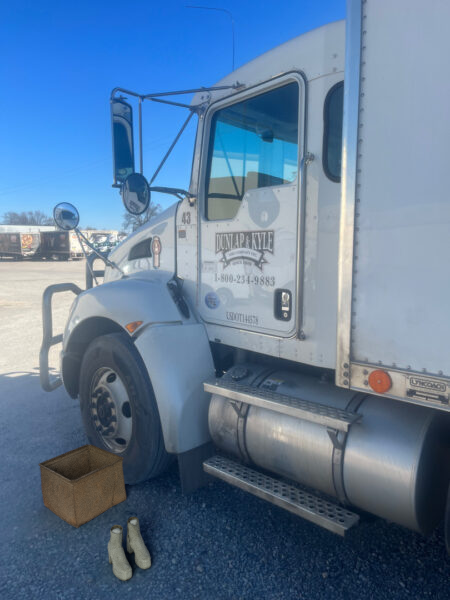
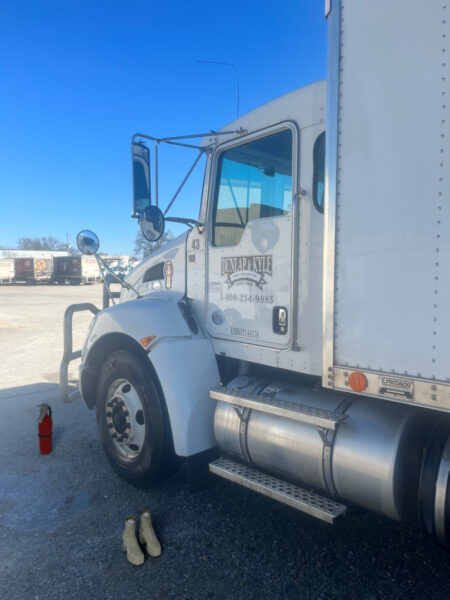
fire extinguisher: none [14,393,34,447] -> present [37,403,53,454]
storage bin: present [38,444,126,528] -> none [60,449,139,523]

